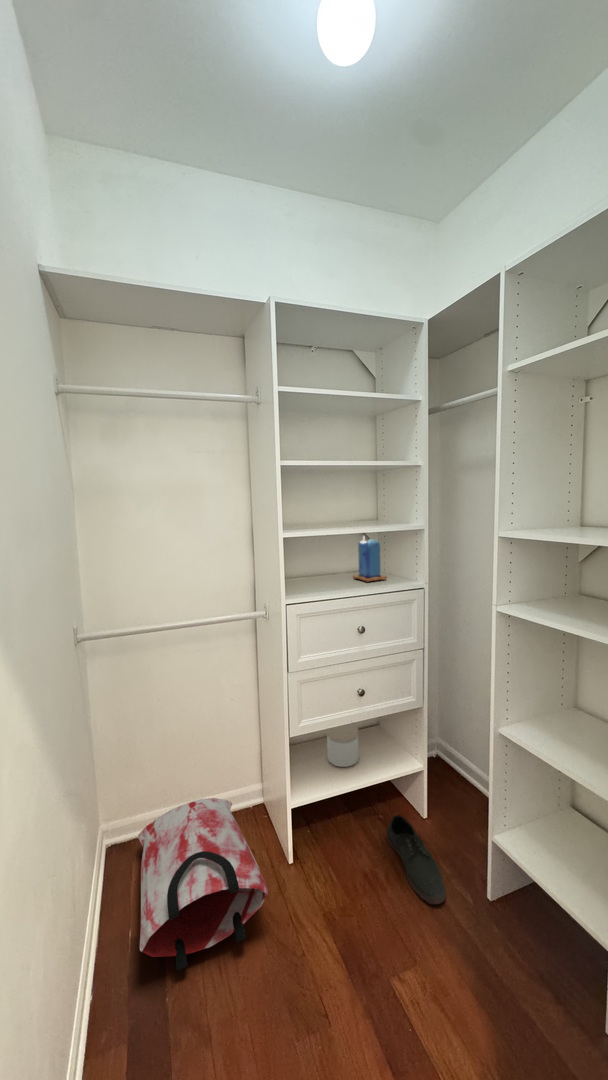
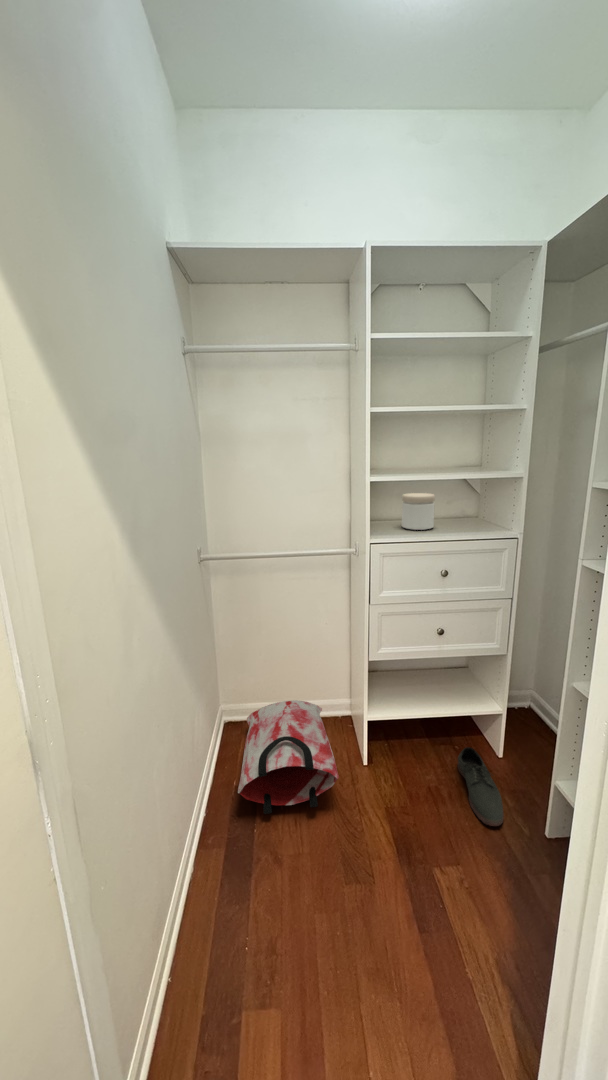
candle: present [353,536,387,582] -> none [446,482,481,528]
jar: present [327,723,359,767] -> present [402,493,435,530]

